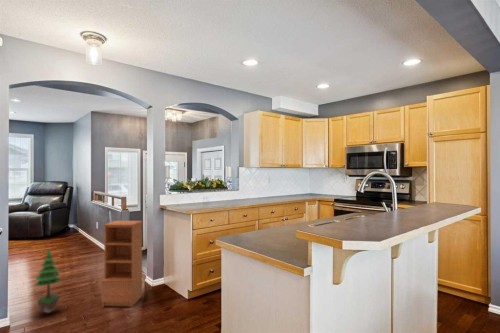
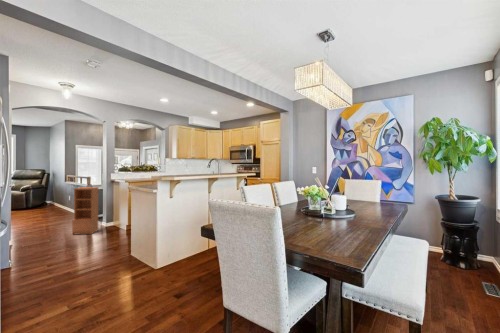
potted tree: present [36,250,61,313] -> none [29,202,47,238]

